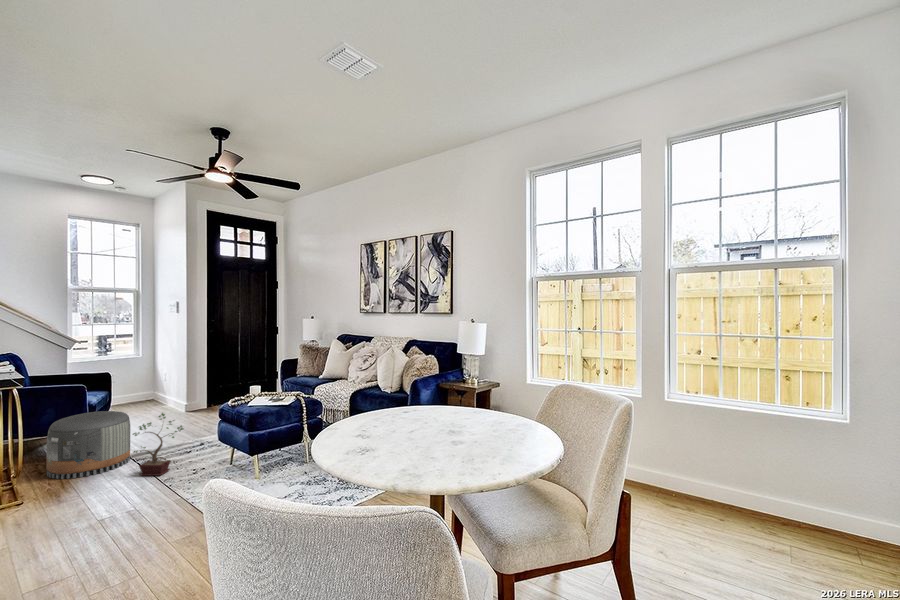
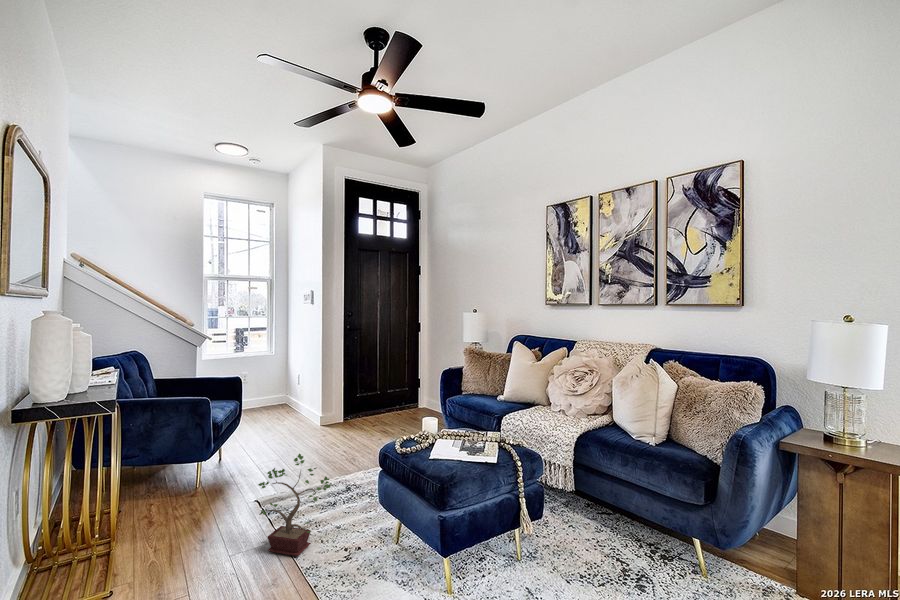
pouf: present [46,411,130,479] -> none [154,437,259,542]

